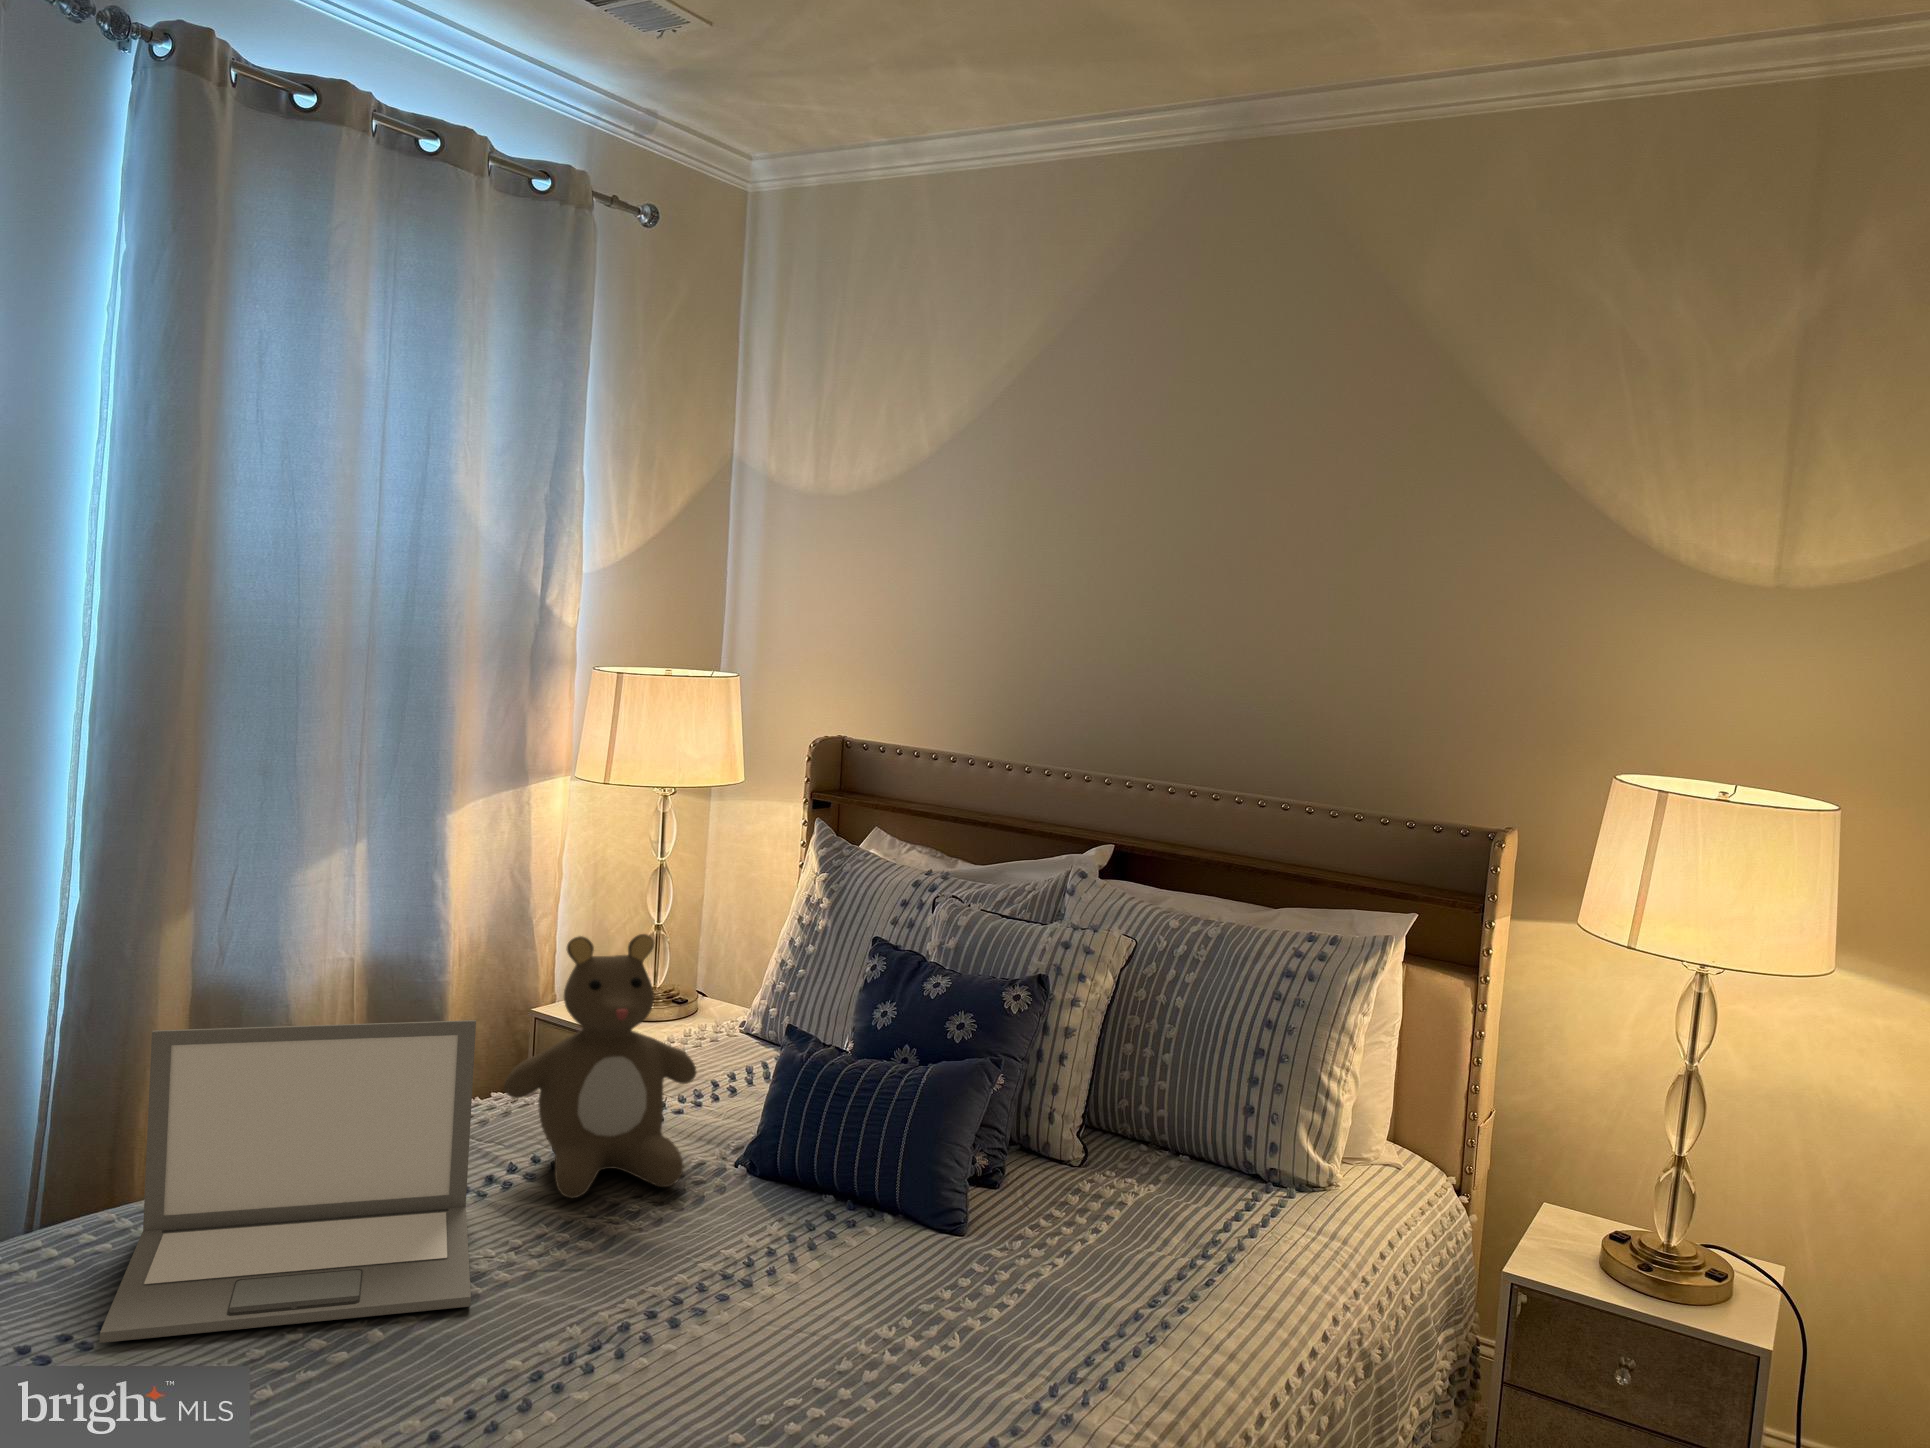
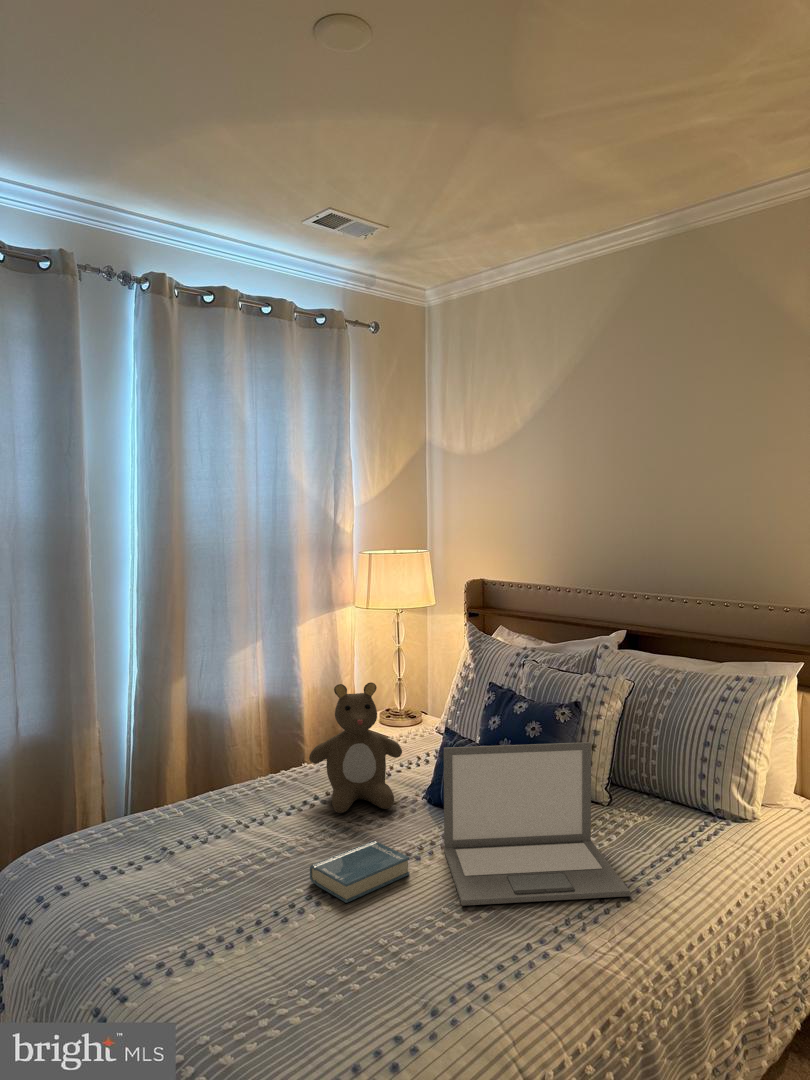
laptop: present [100,1020,476,1343] -> present [444,742,630,906]
hardback book: none [532,1252,739,1382] -> present [310,841,410,903]

